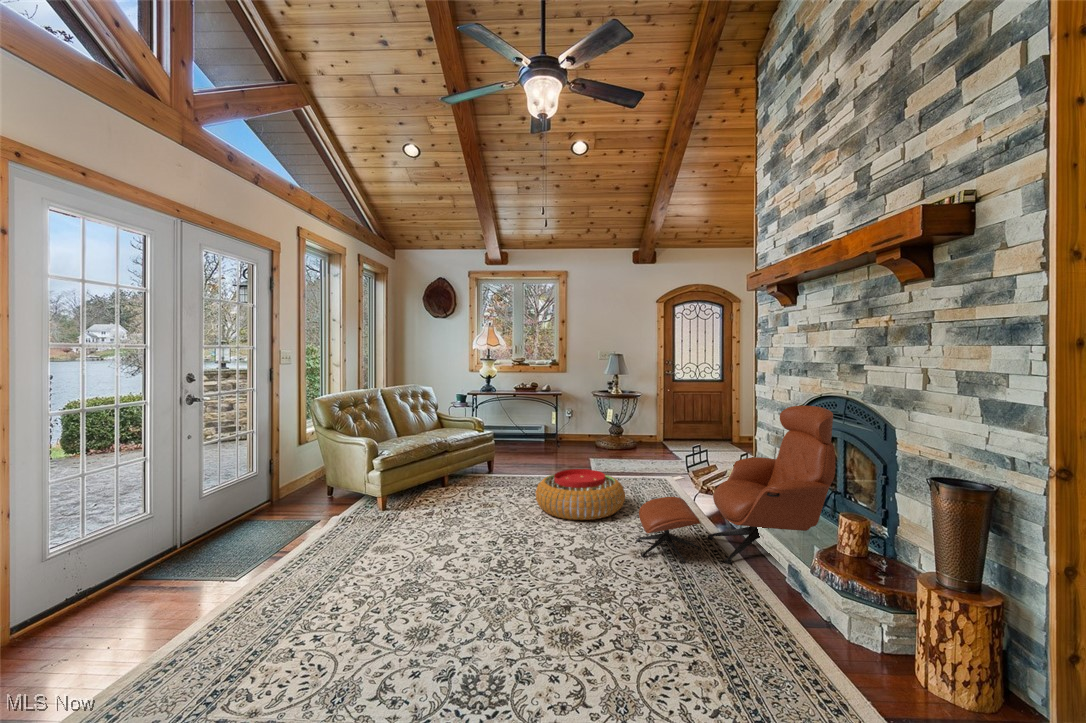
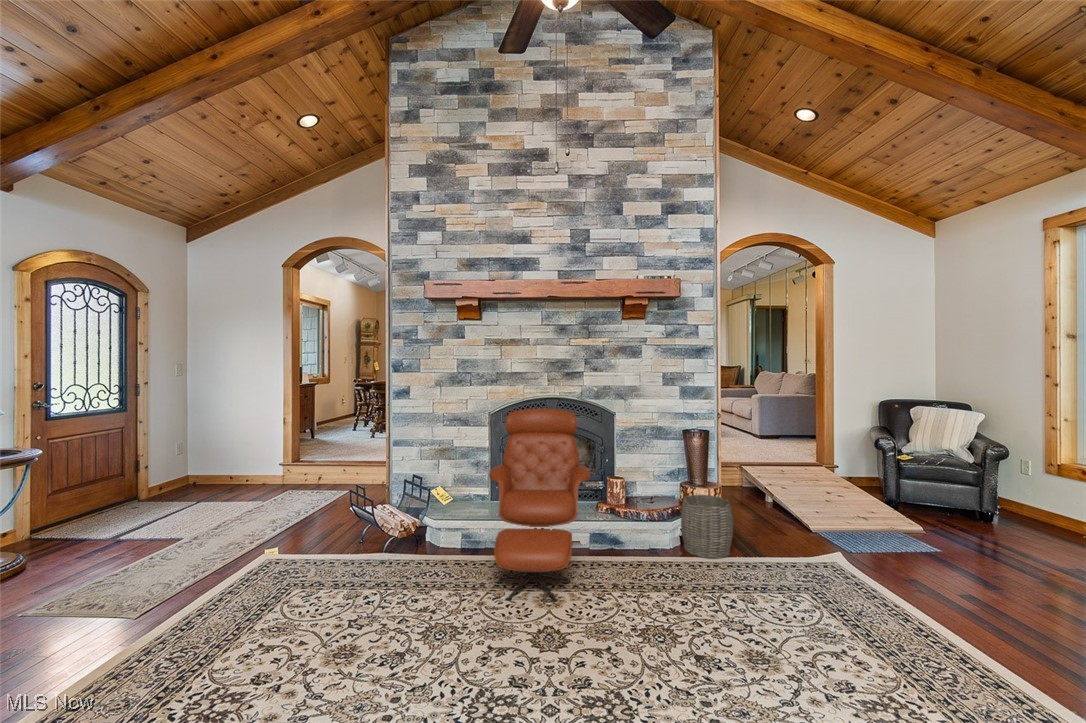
pouf: present [536,469,625,520] -> none [264,561,435,678]
woven basket: none [820,569,920,693] -> present [681,495,733,559]

